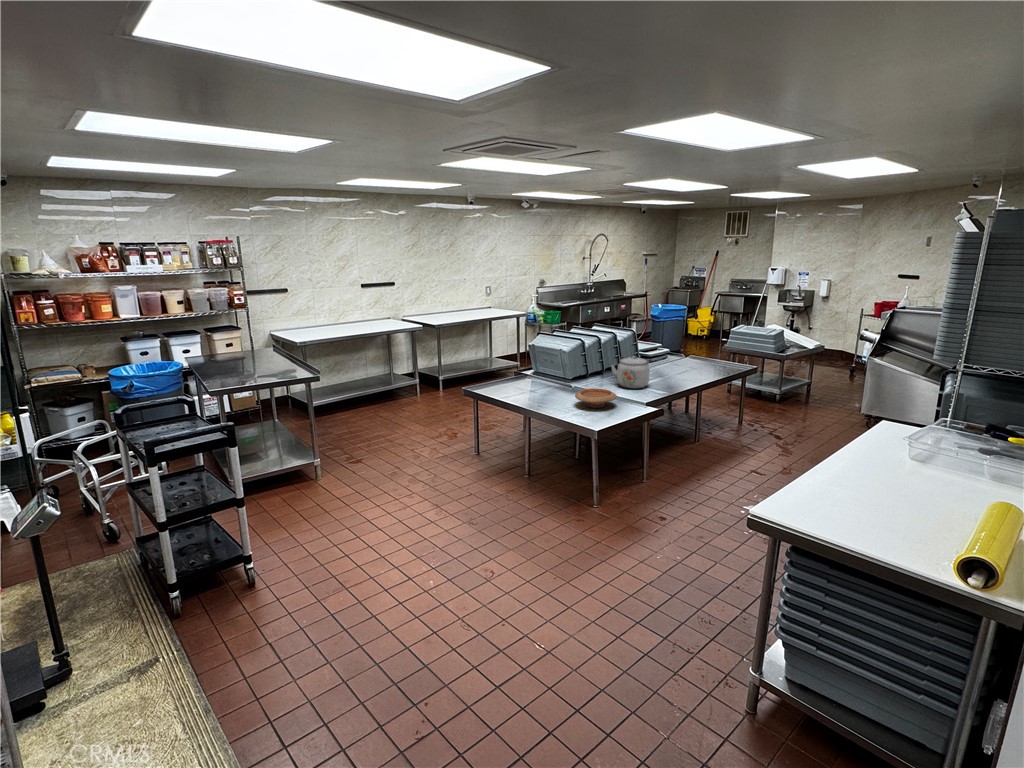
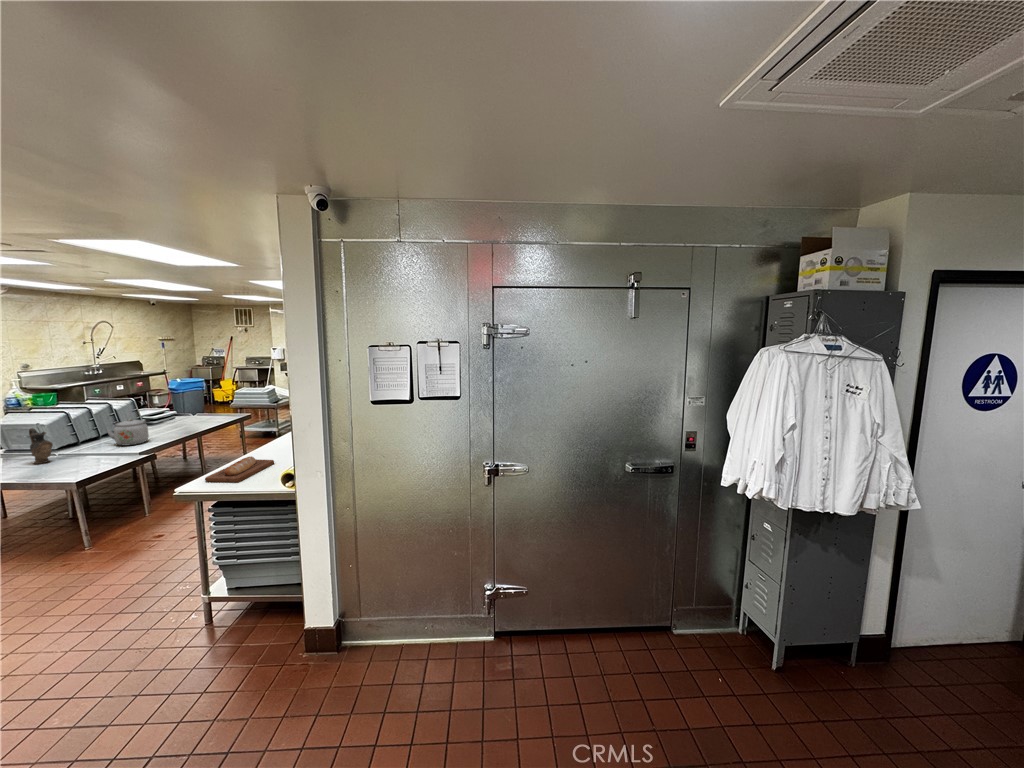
ceramic pitcher: none [552,355,568,395] -> present [29,428,53,464]
wooden bowl: present [575,388,617,408] -> none [61,449,110,465]
bread loaf: none [790,483,903,542] -> present [205,456,274,482]

